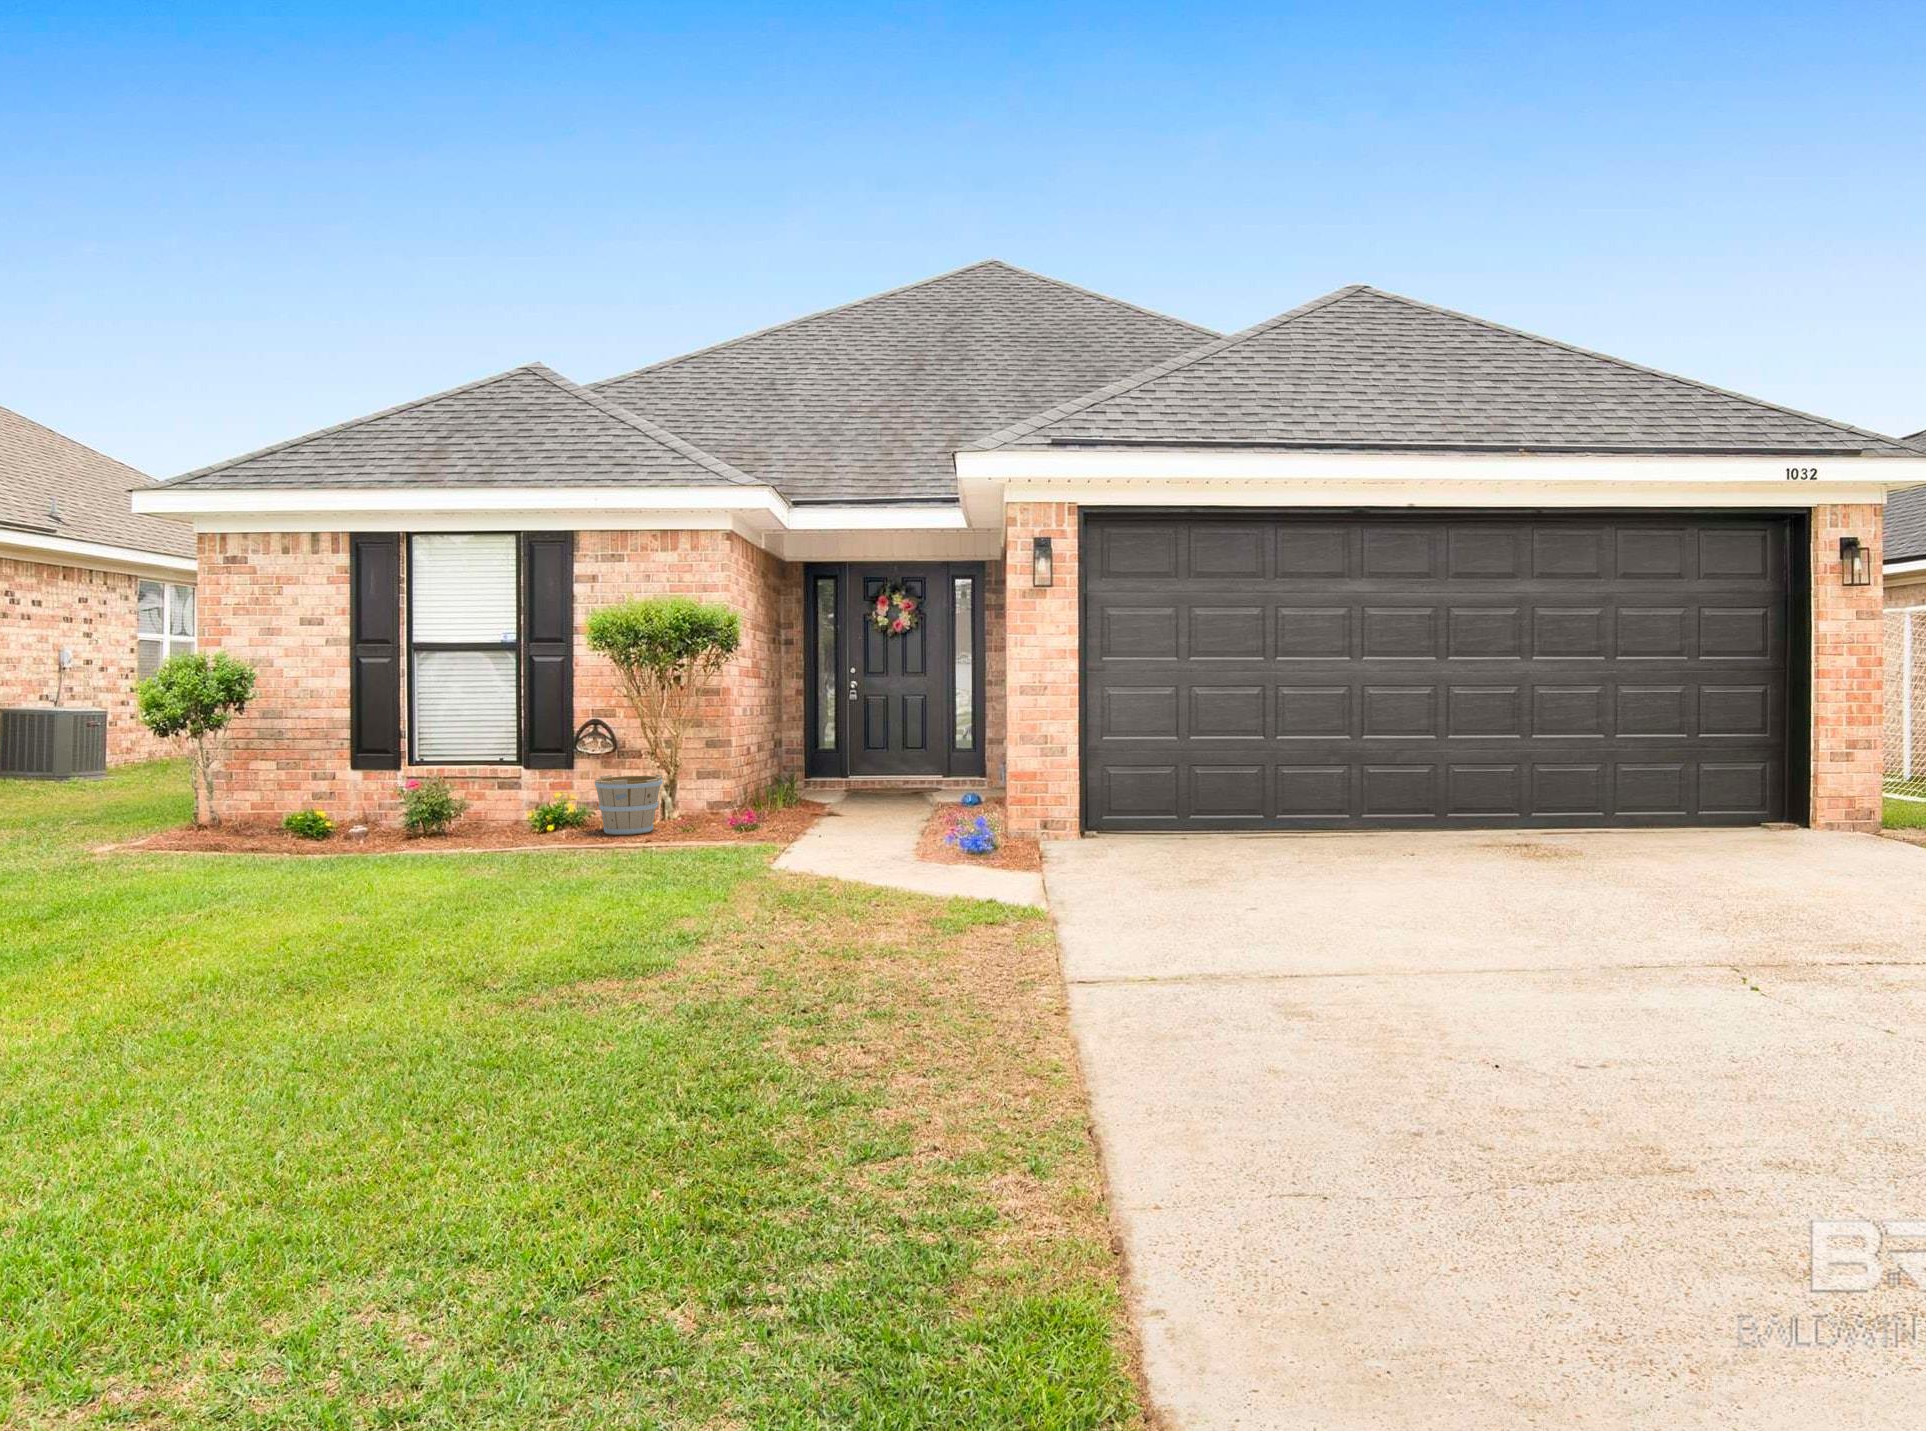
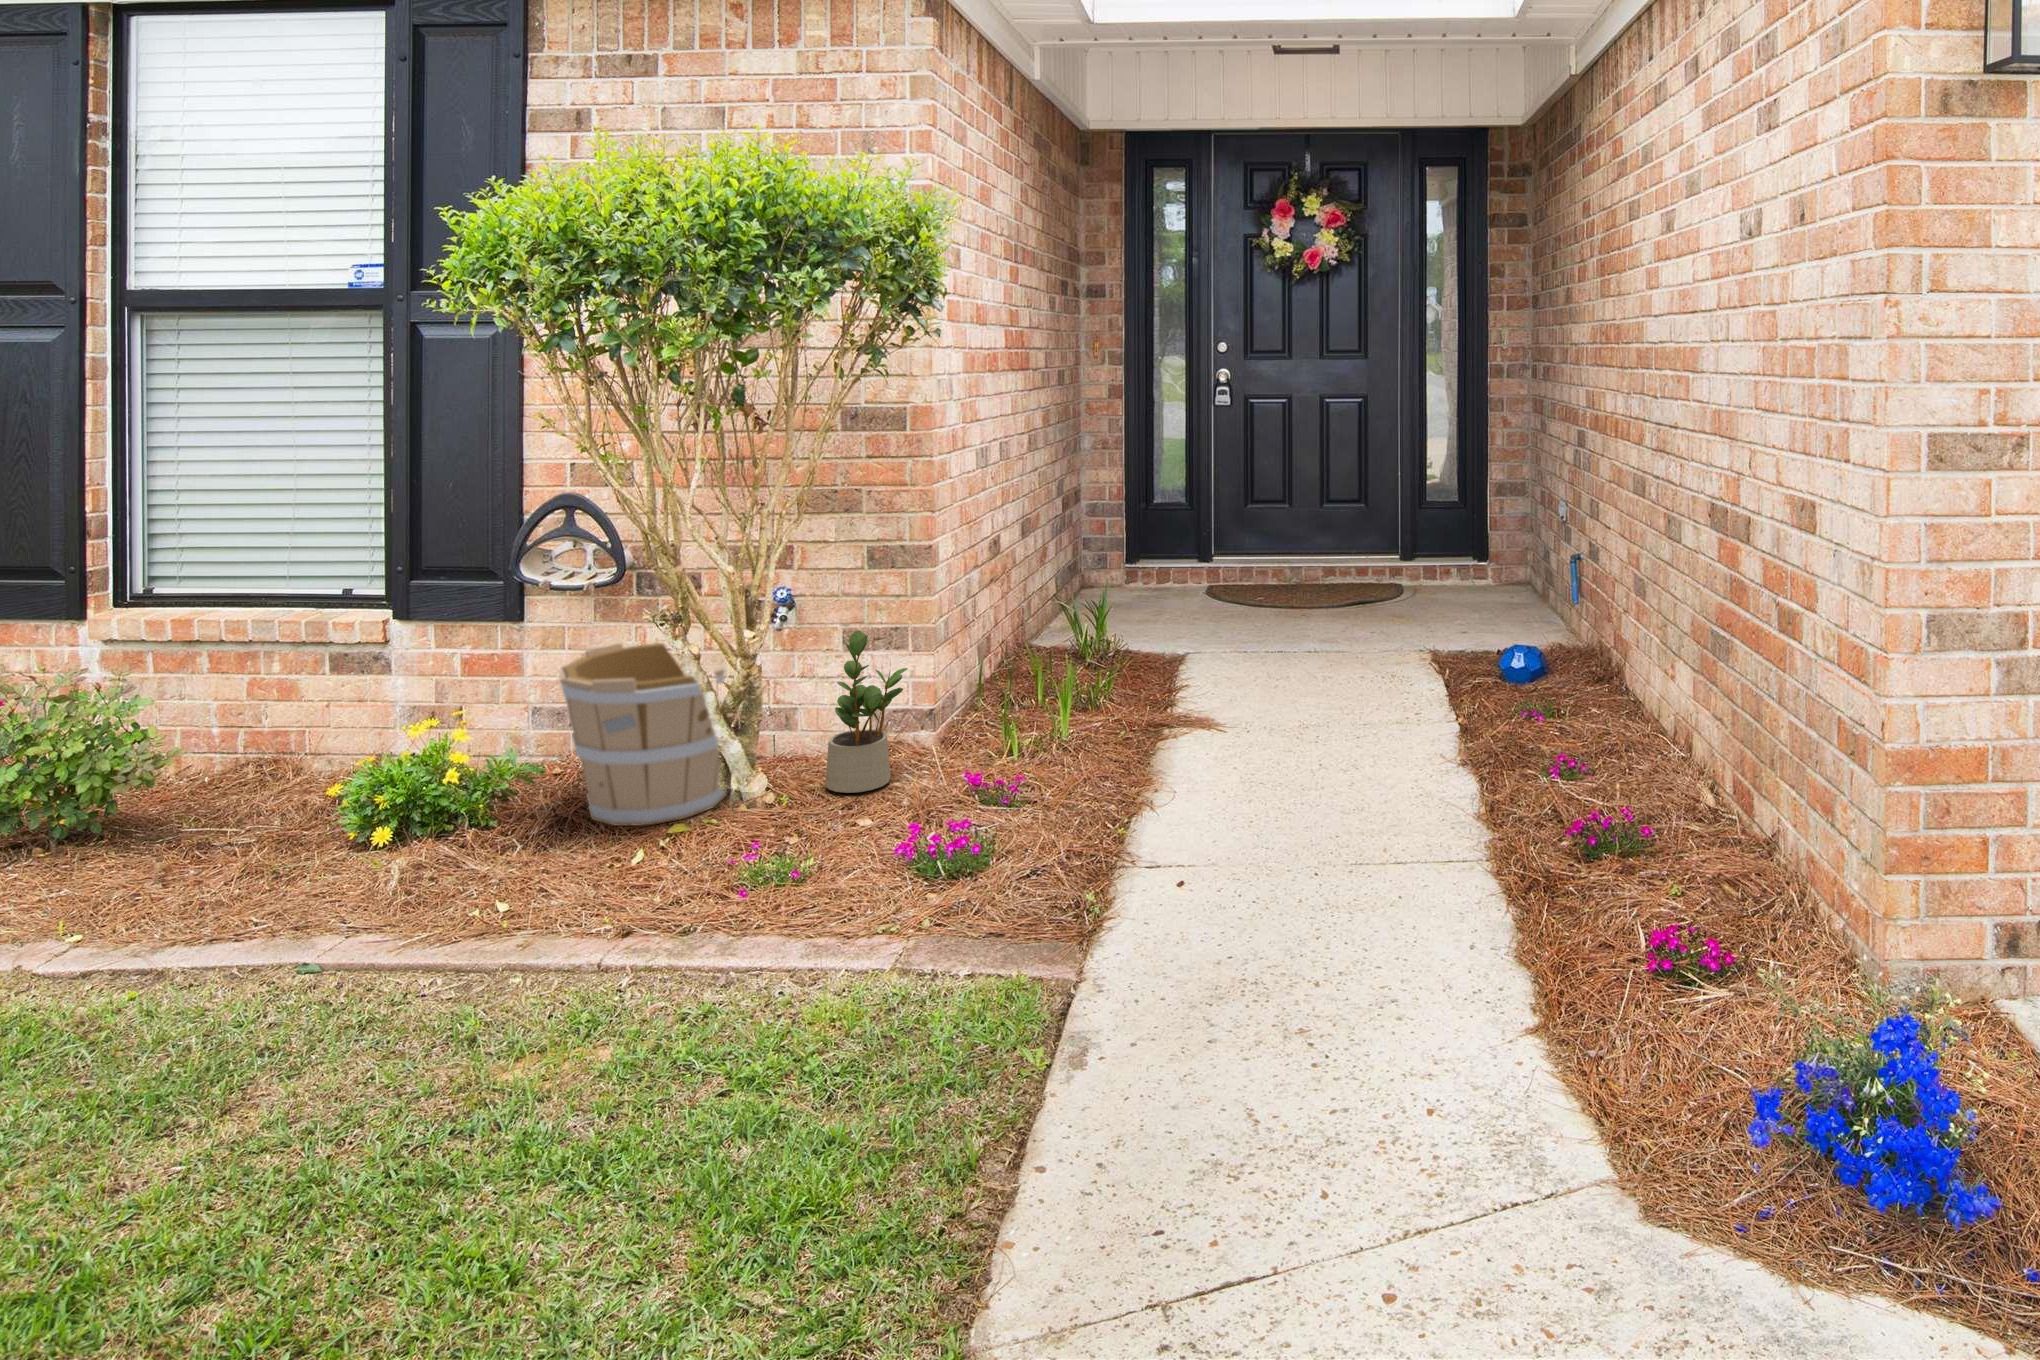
potted plant: none [689,769,719,829] -> present [825,631,908,793]

